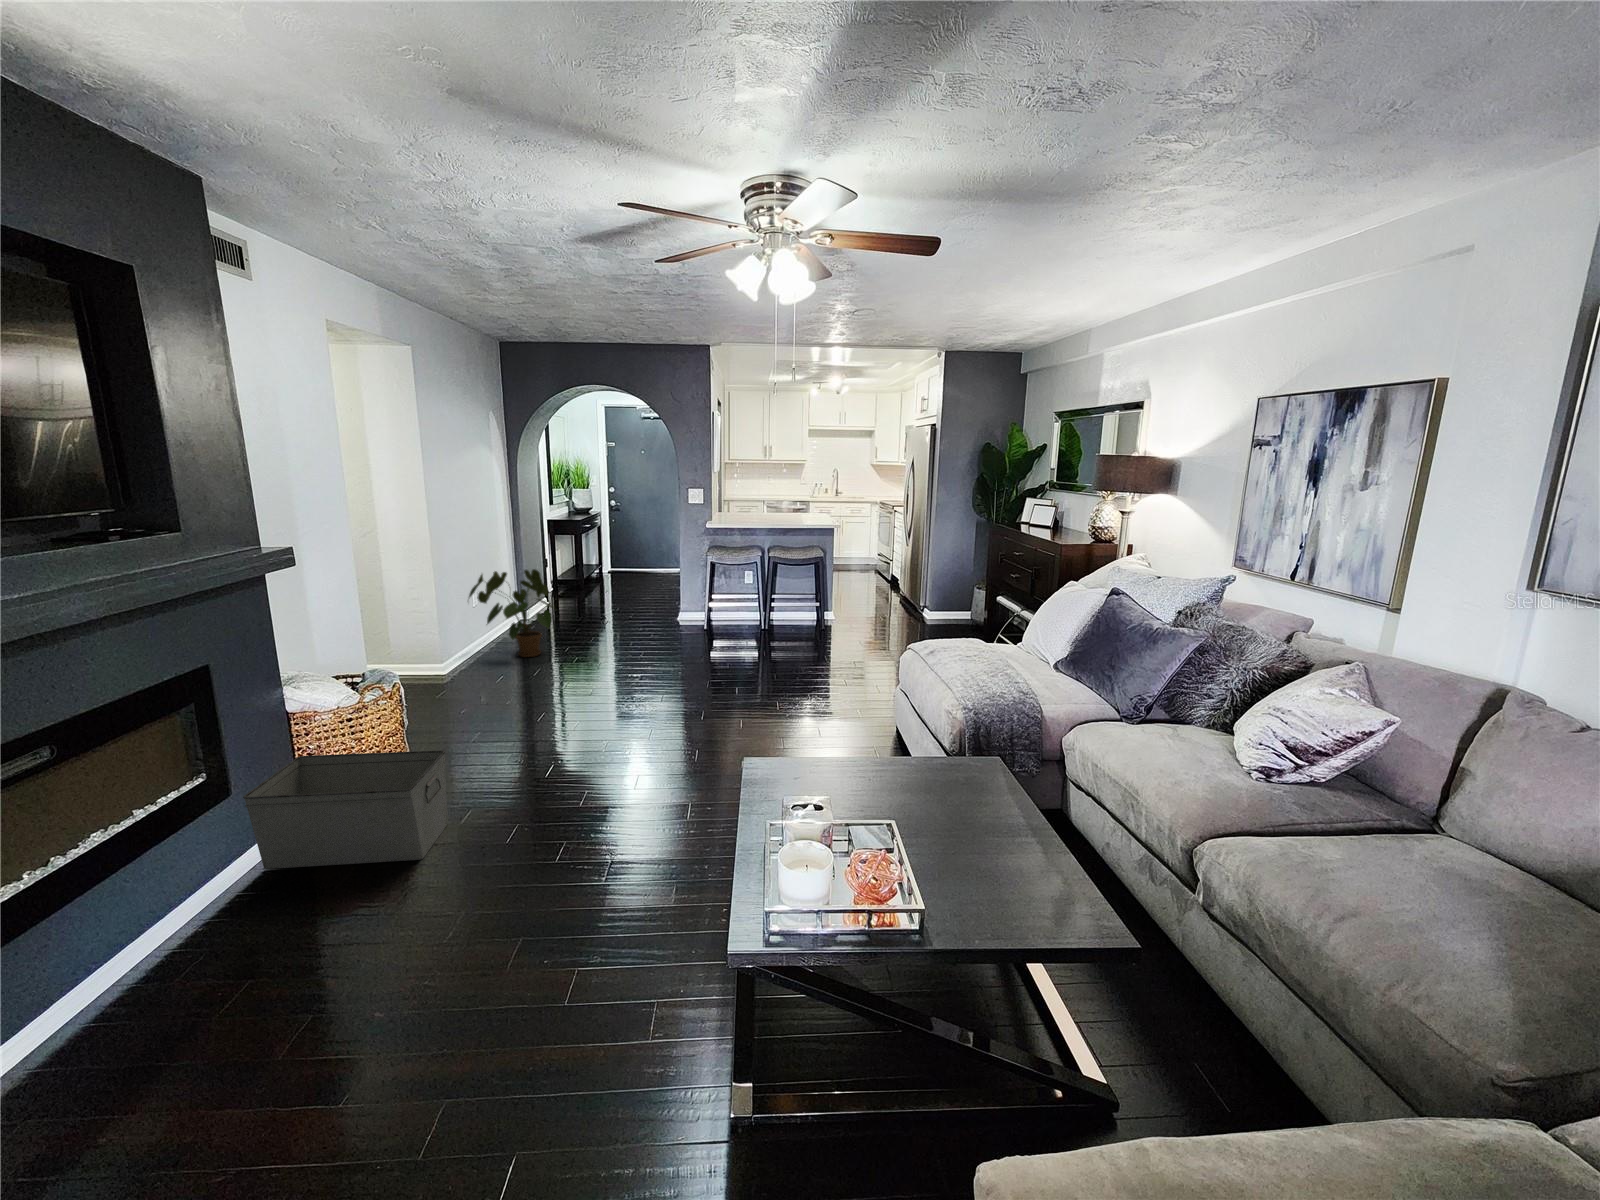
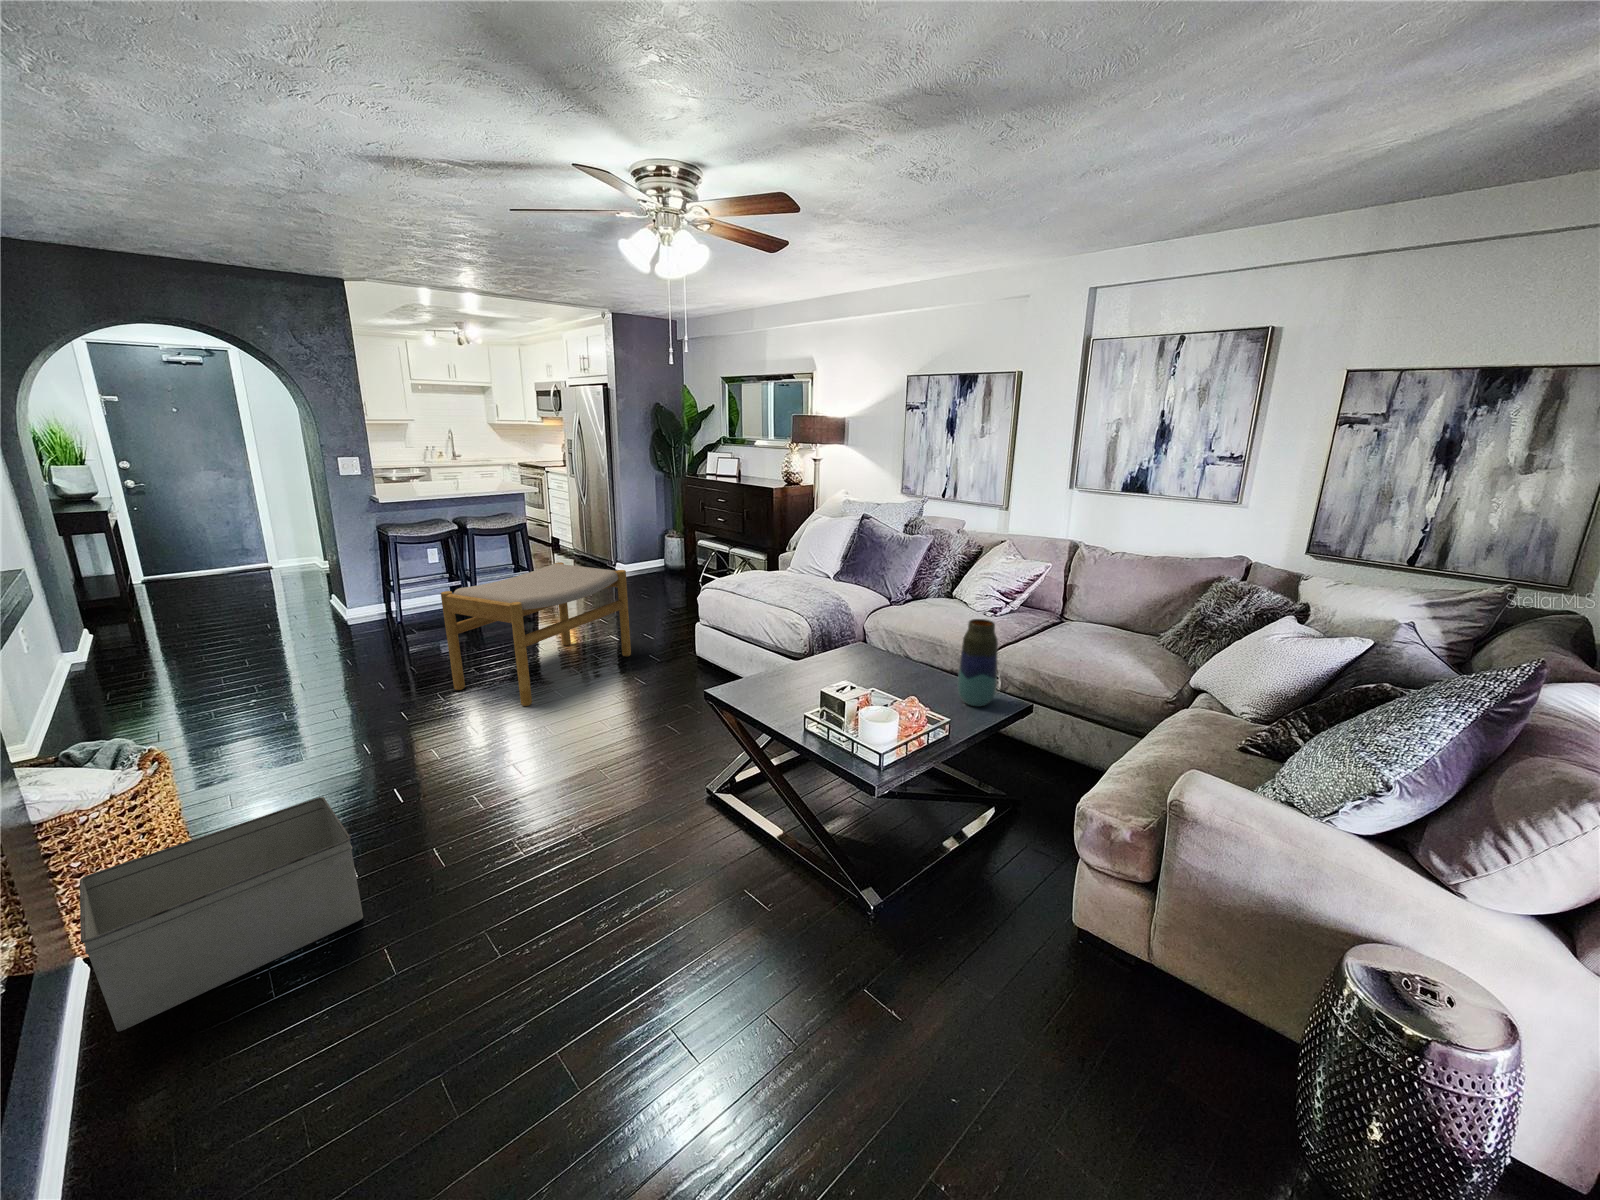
house plant: present [469,569,554,657] -> none [25,581,204,705]
footstool: none [678,597,848,727] -> present [441,562,631,706]
vase: none [997,766,1064,910] -> present [958,619,998,706]

